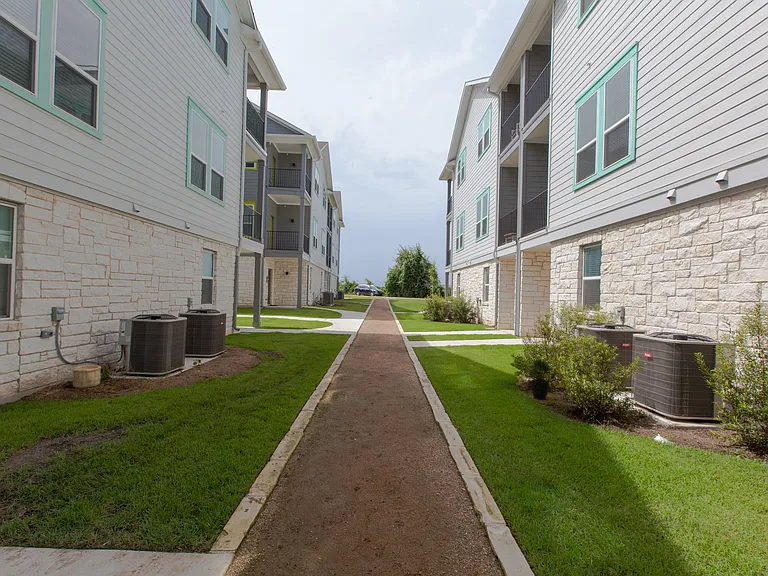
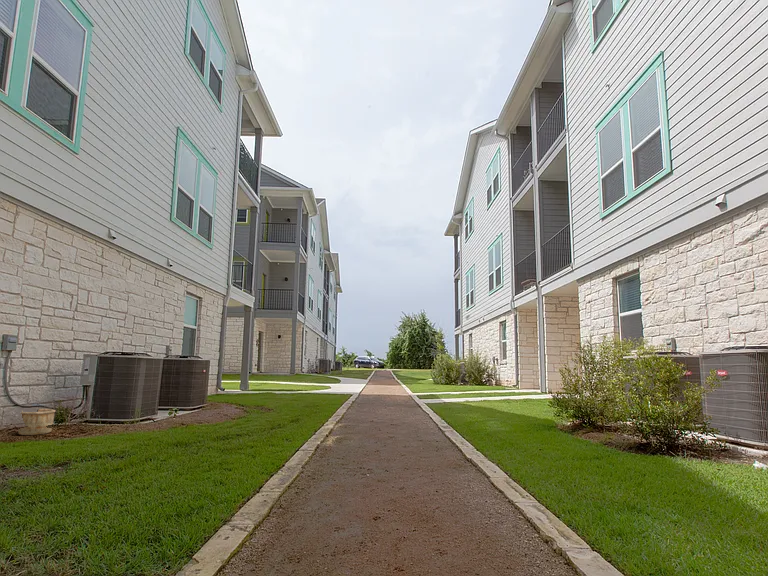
potted plant: present [529,359,551,400] -> none [575,390,611,442]

